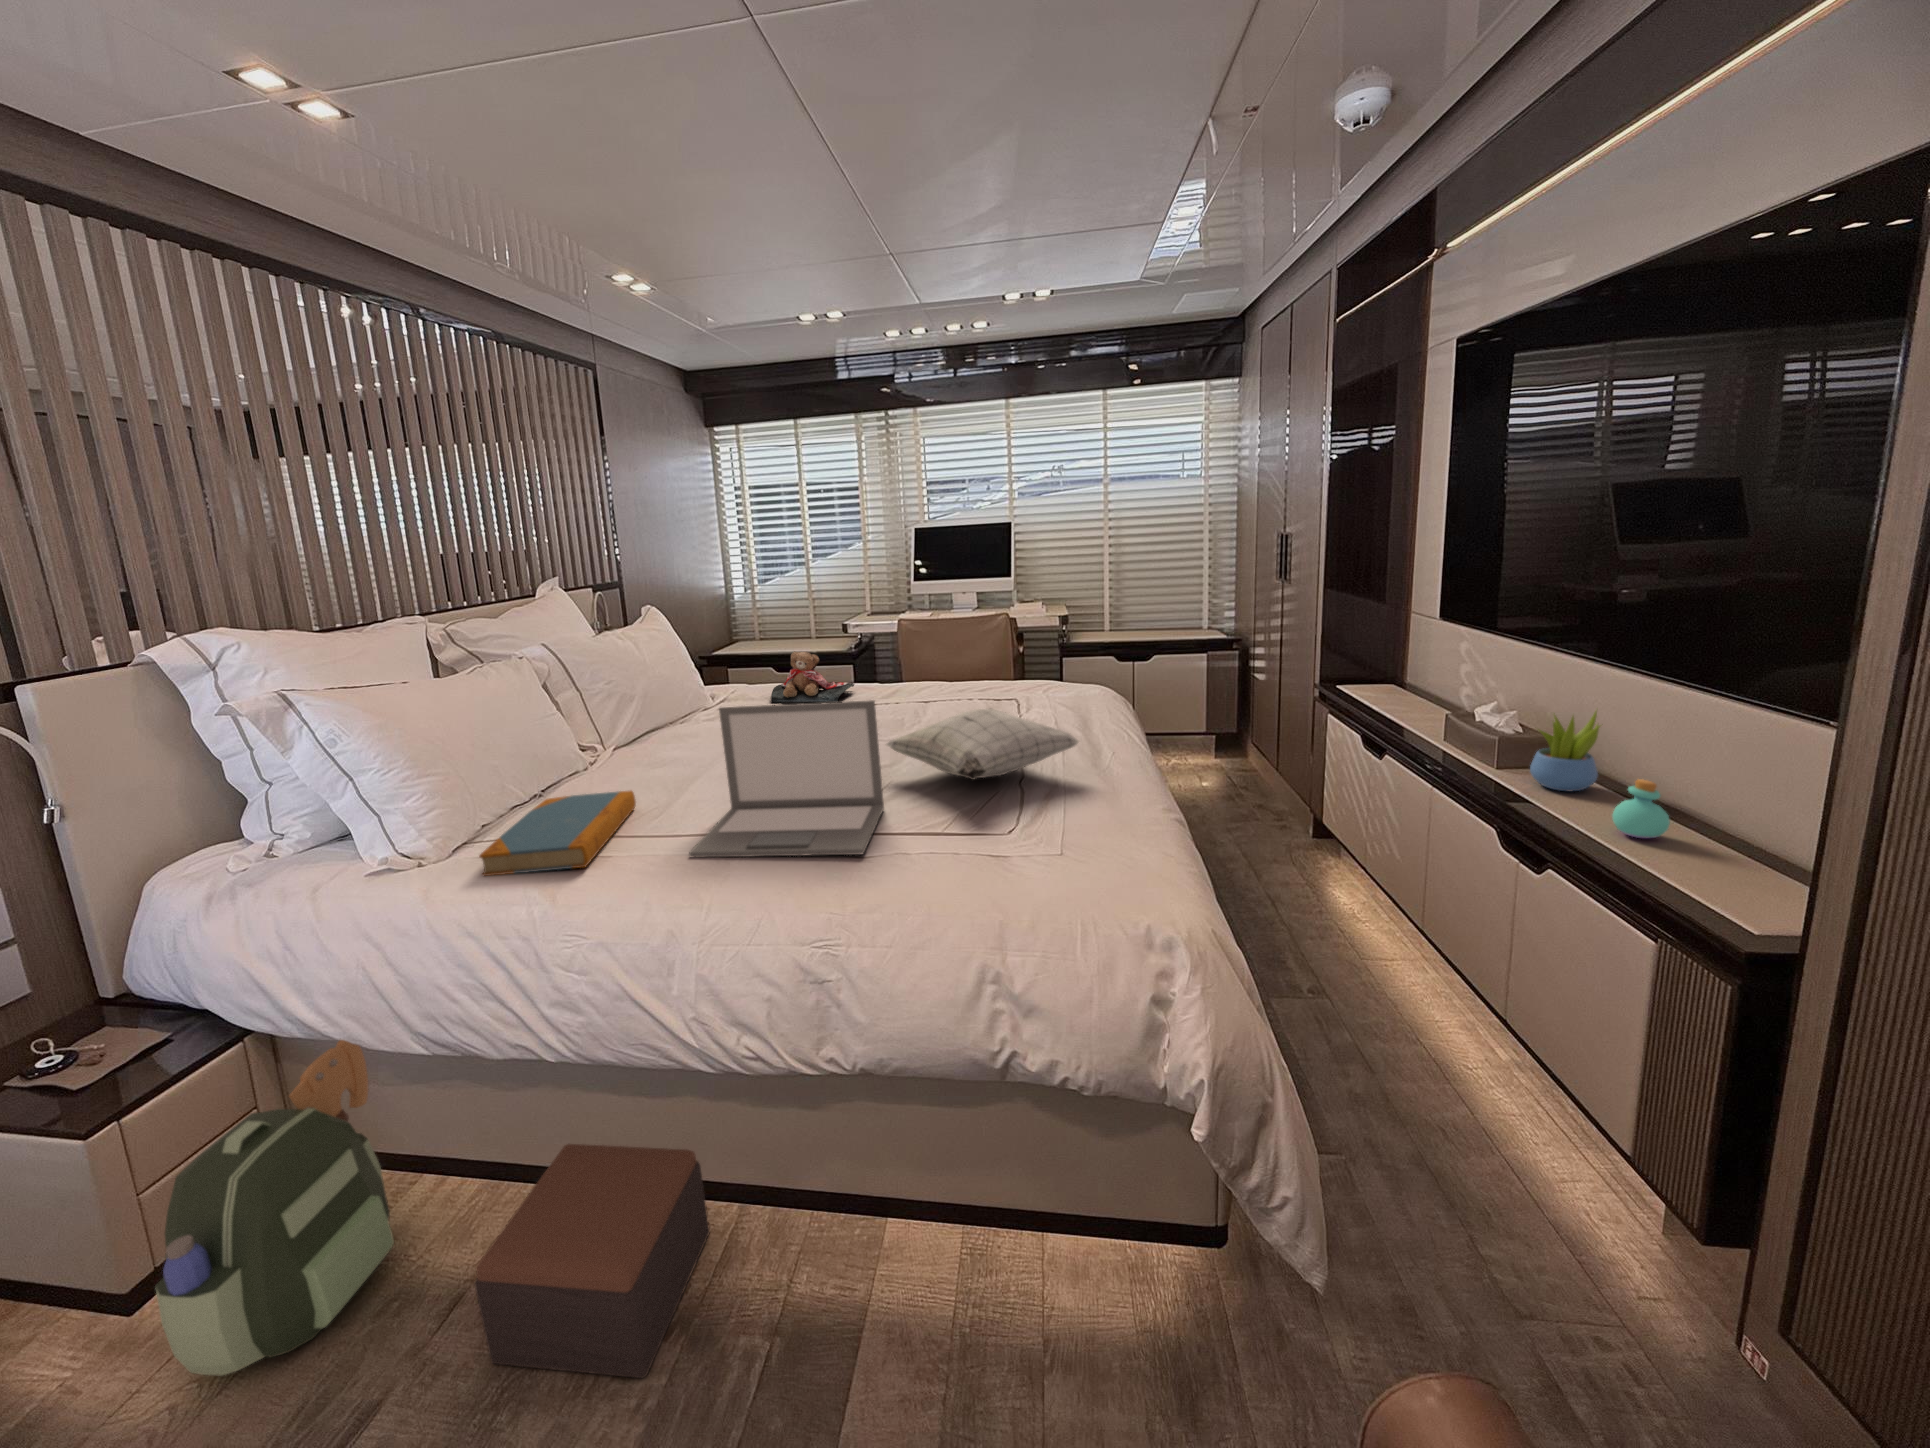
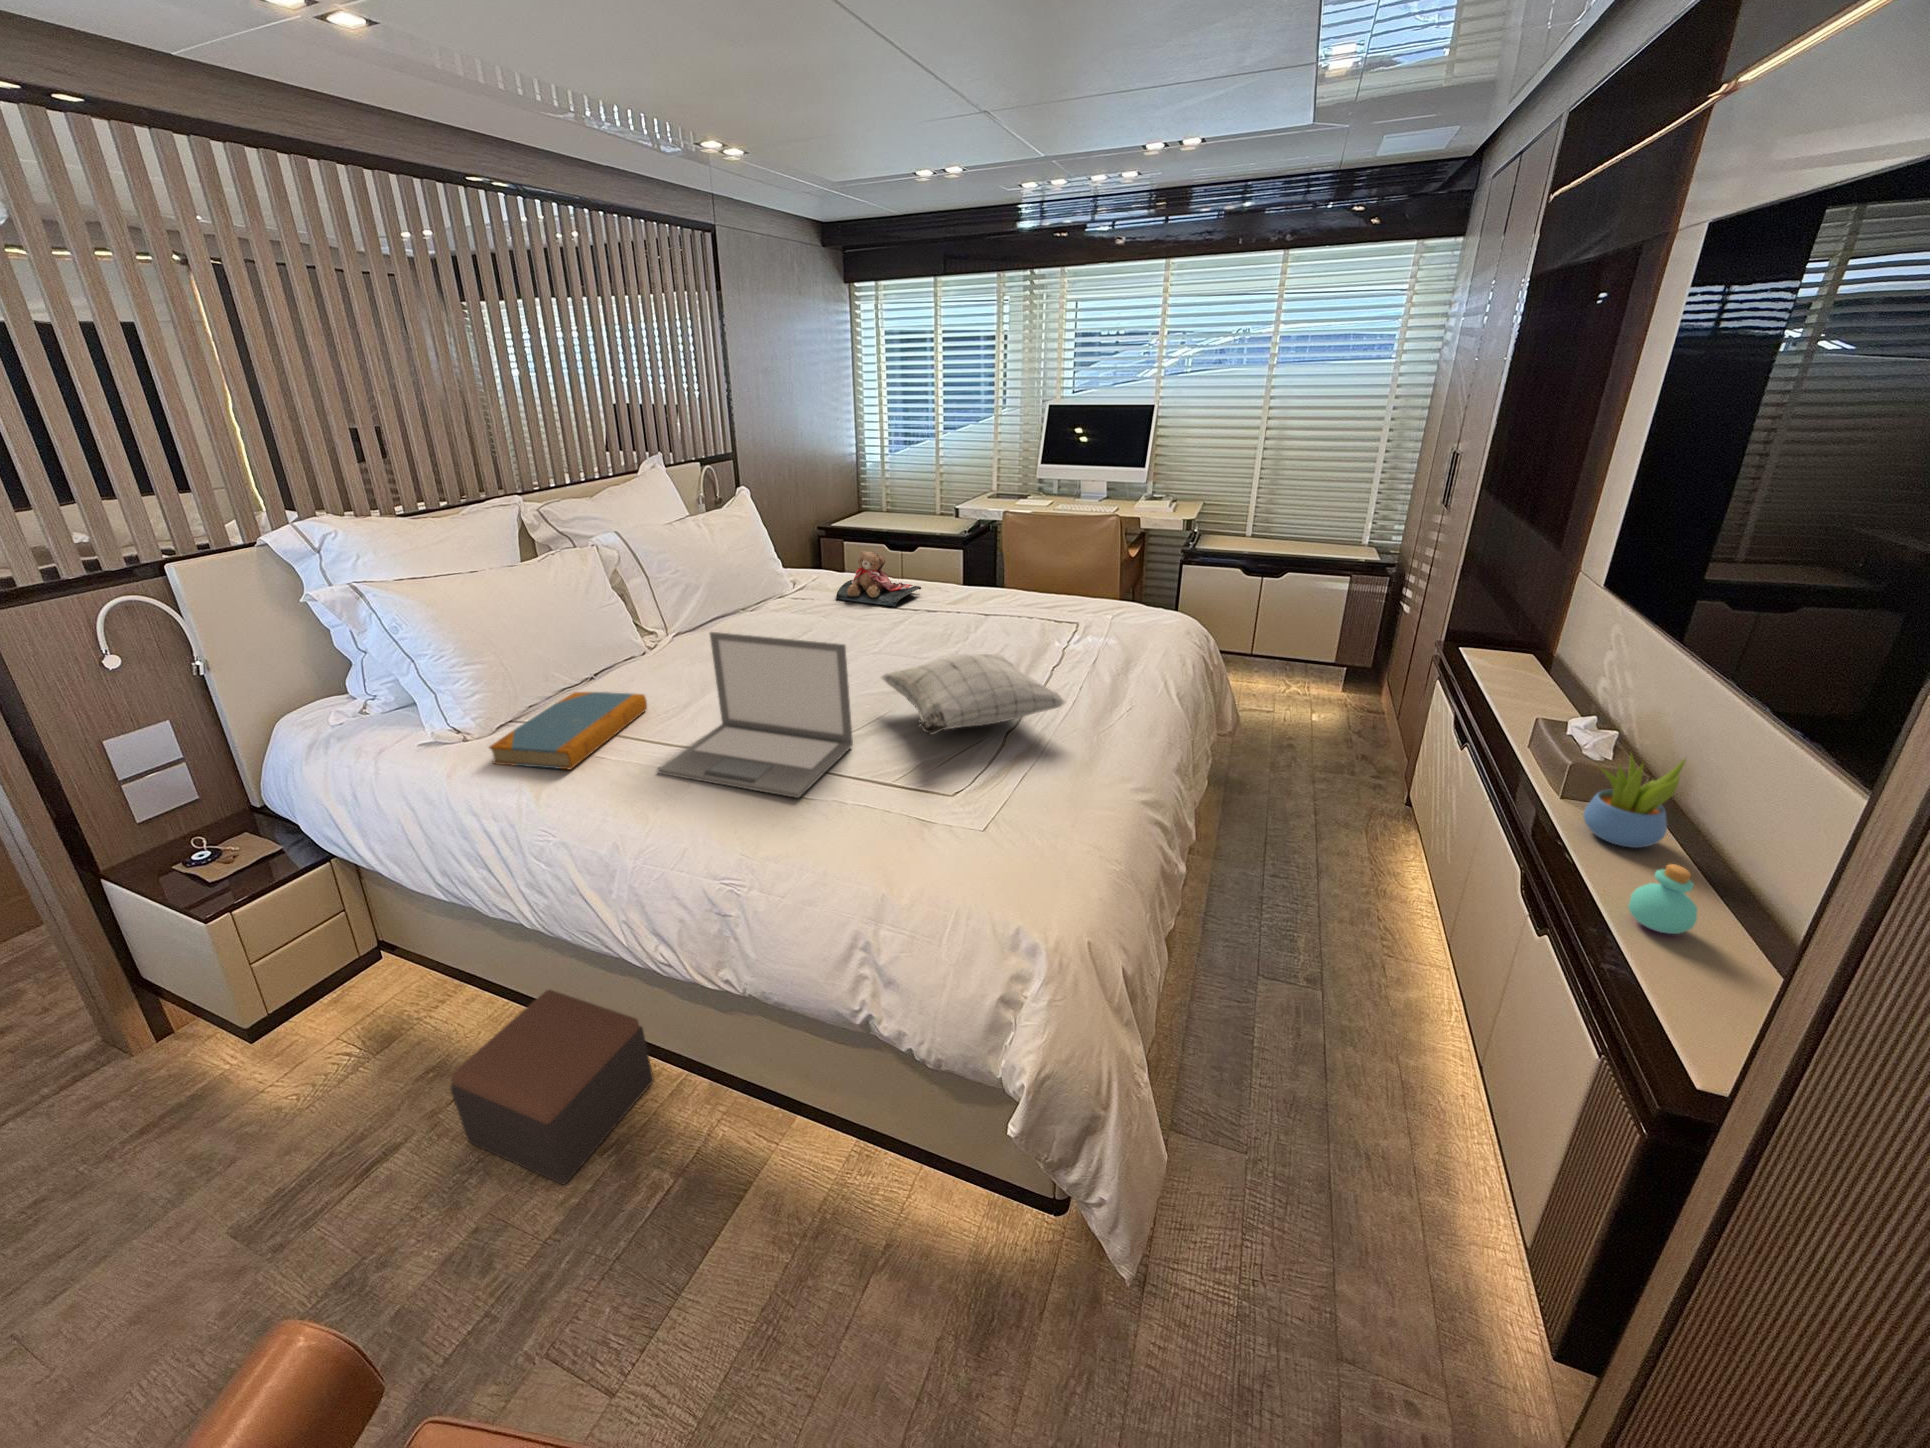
backpack: present [155,1040,394,1375] -> none [252,870,433,1101]

